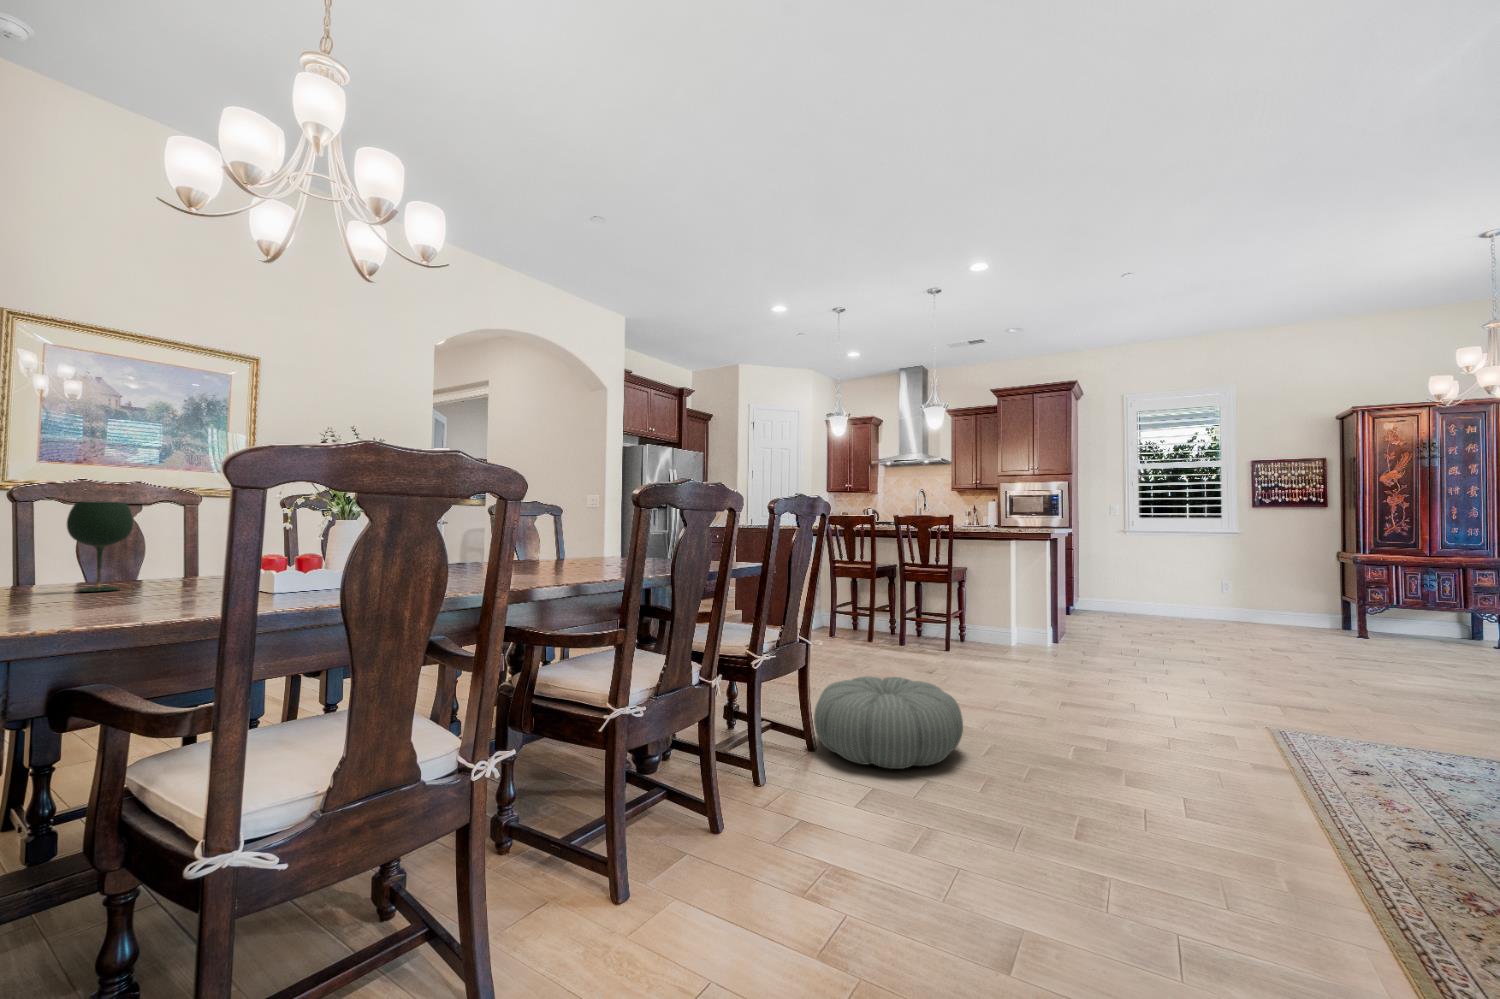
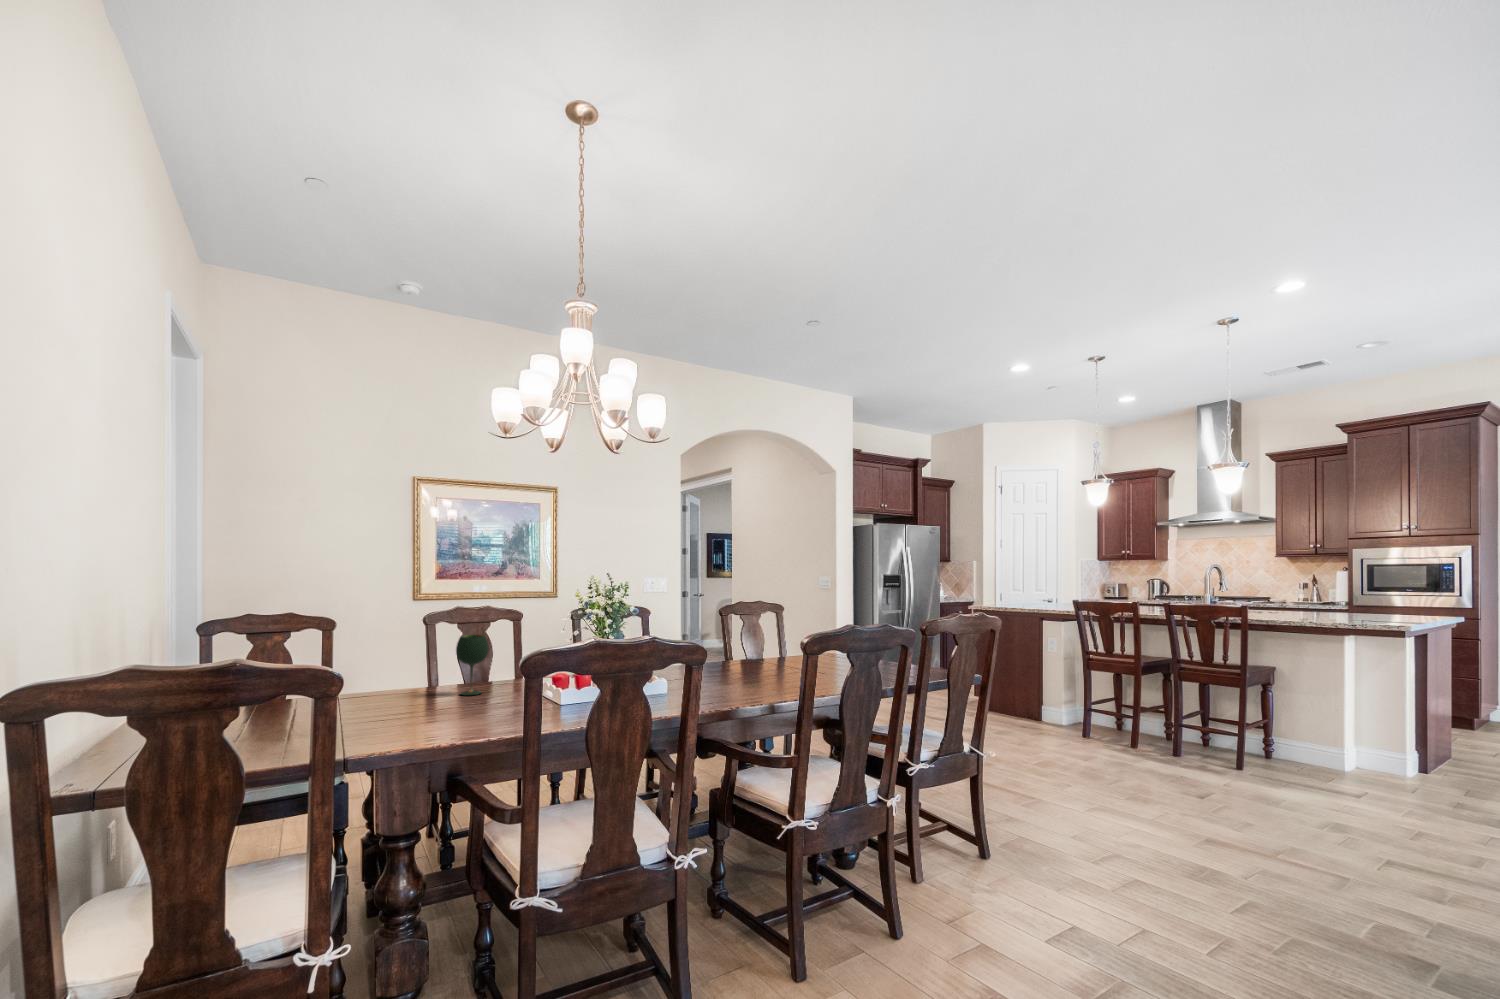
pouf: present [814,676,963,769] -> none [1012,803,1182,913]

